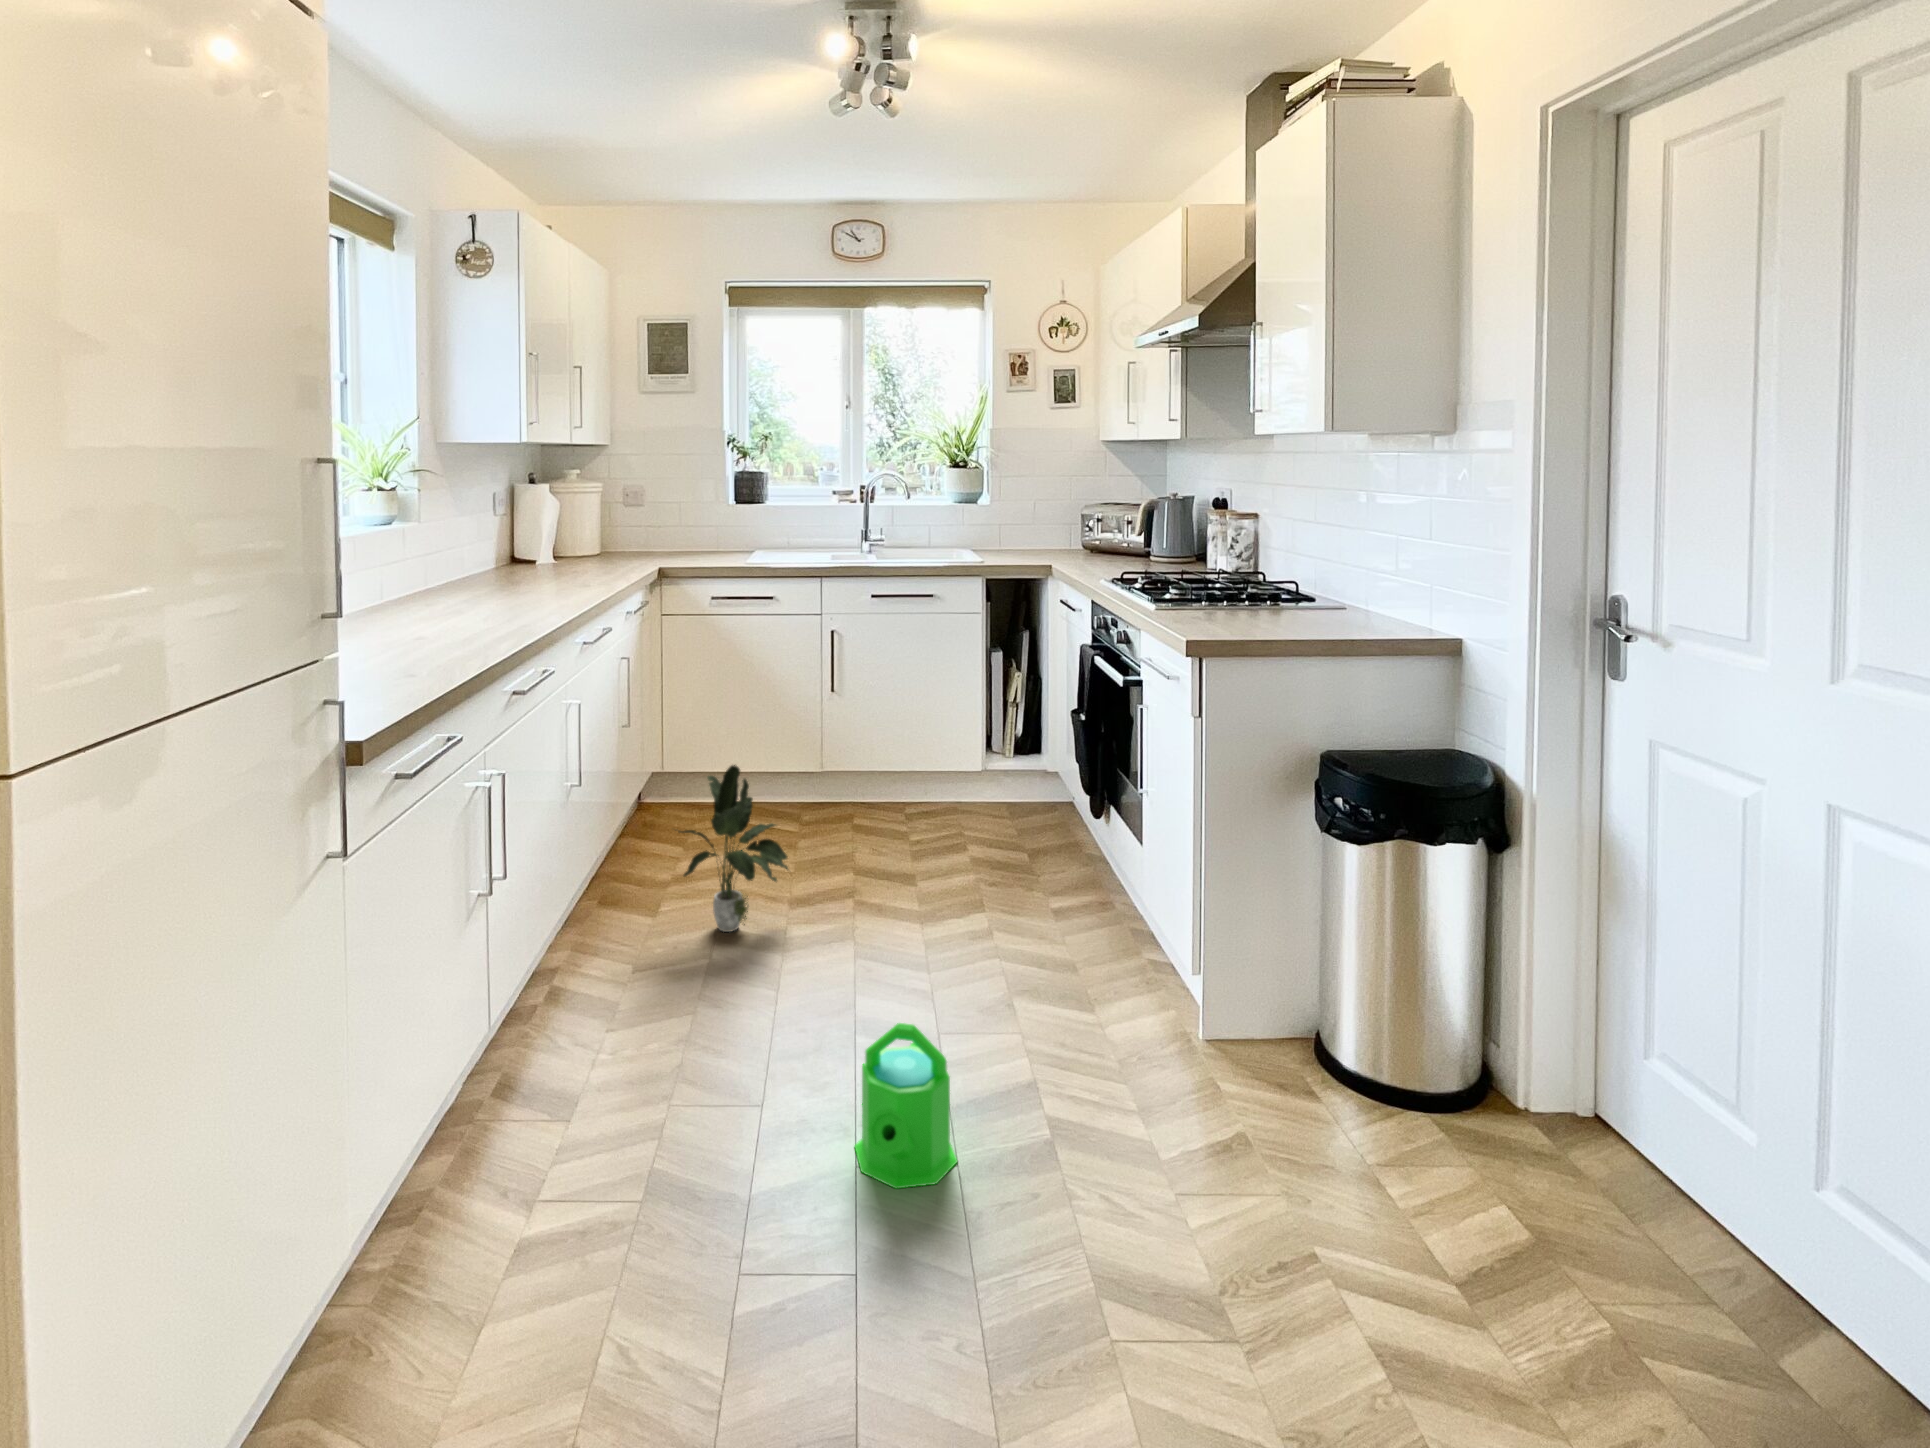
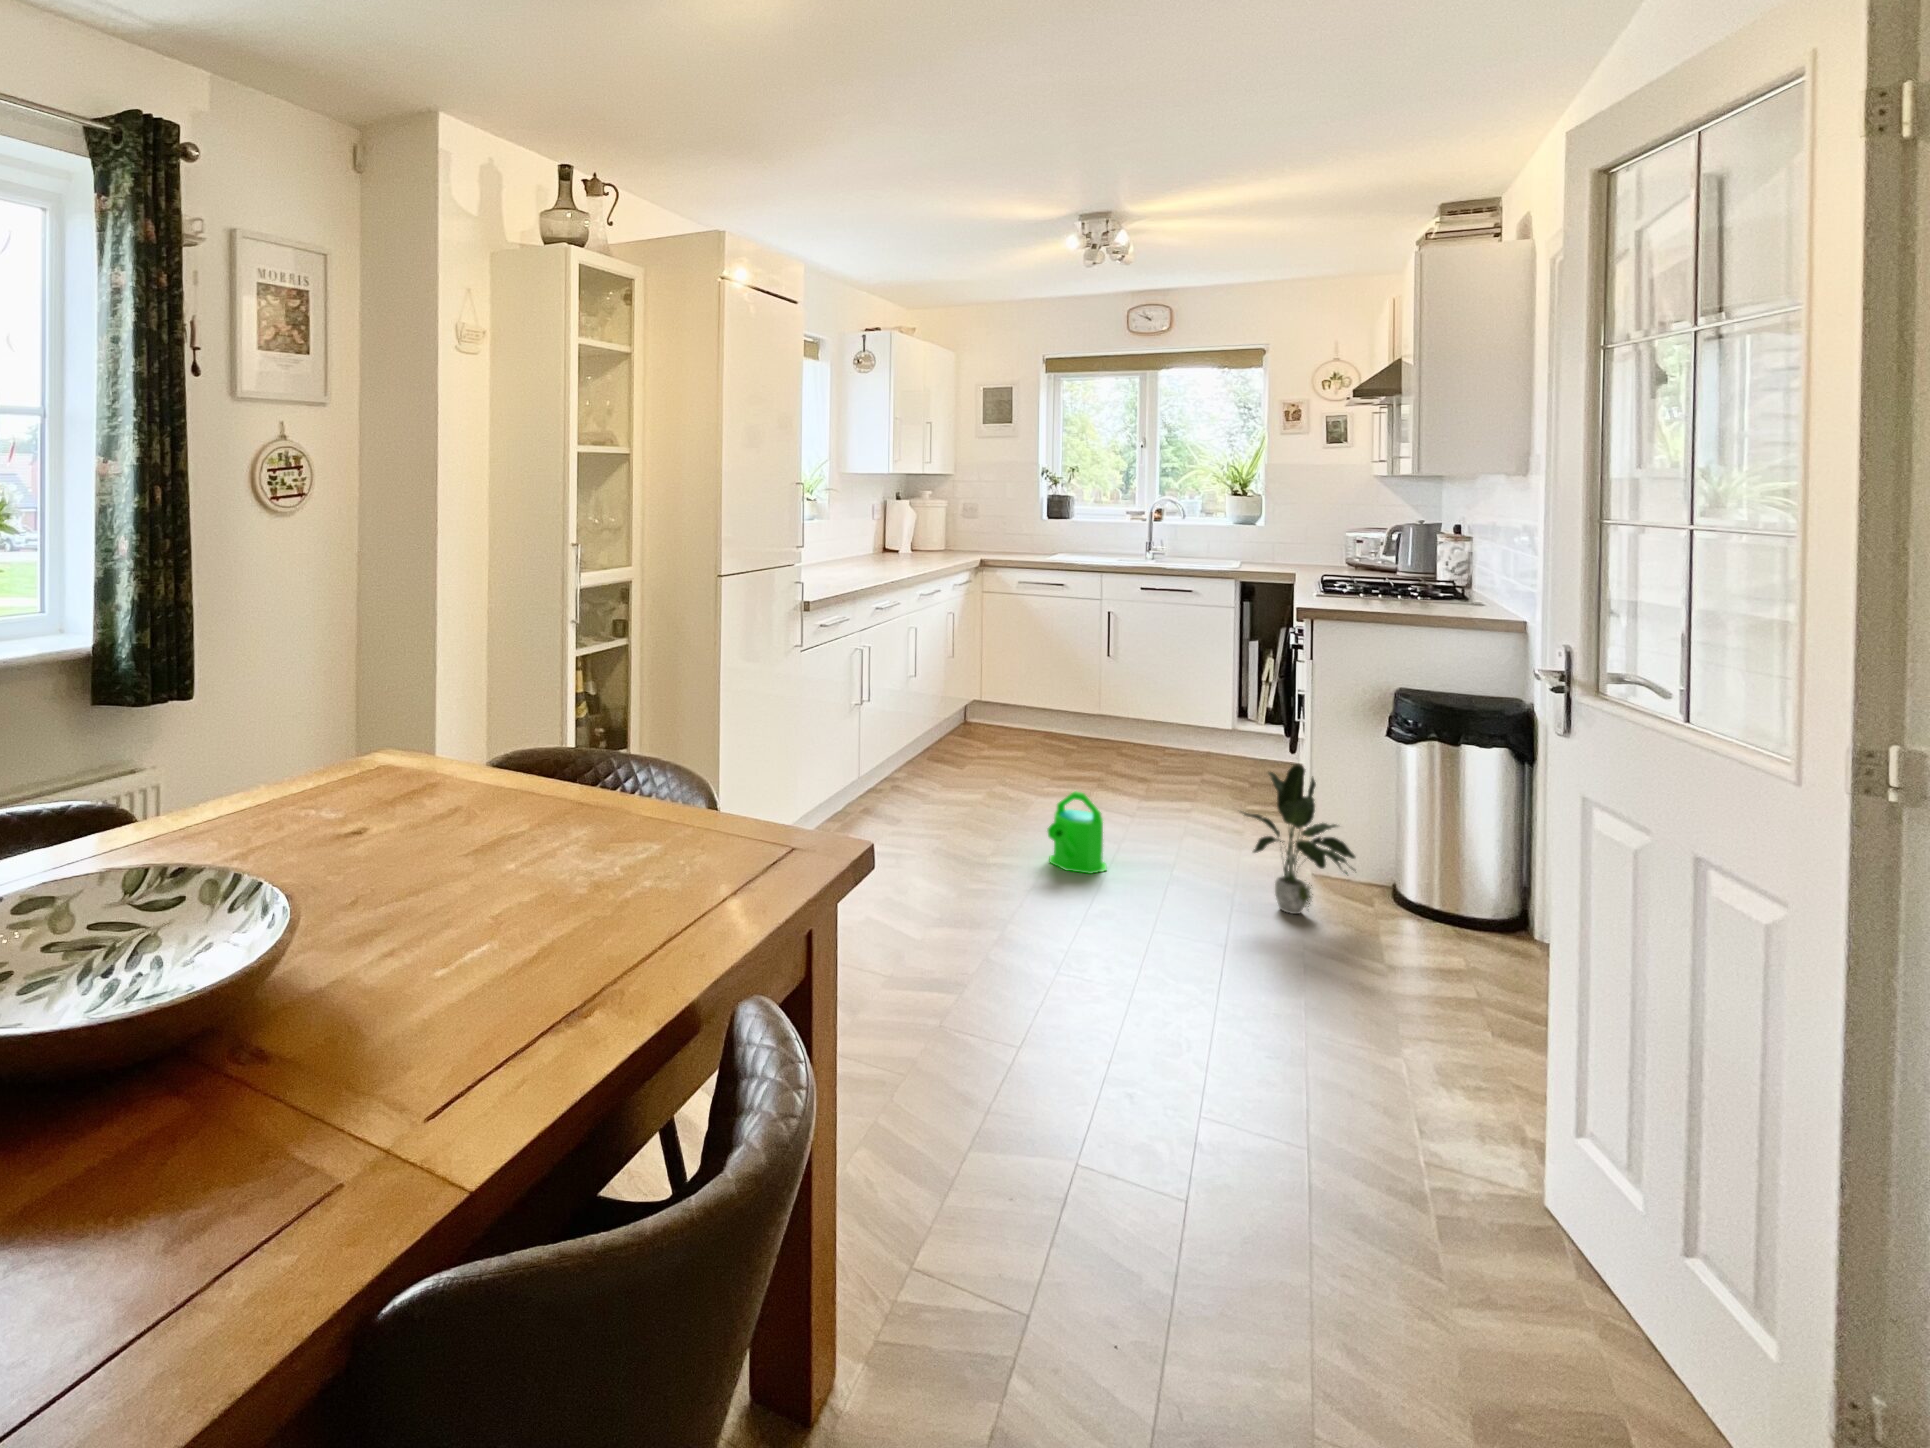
potted plant: present [679,765,788,932] -> present [1242,764,1355,914]

